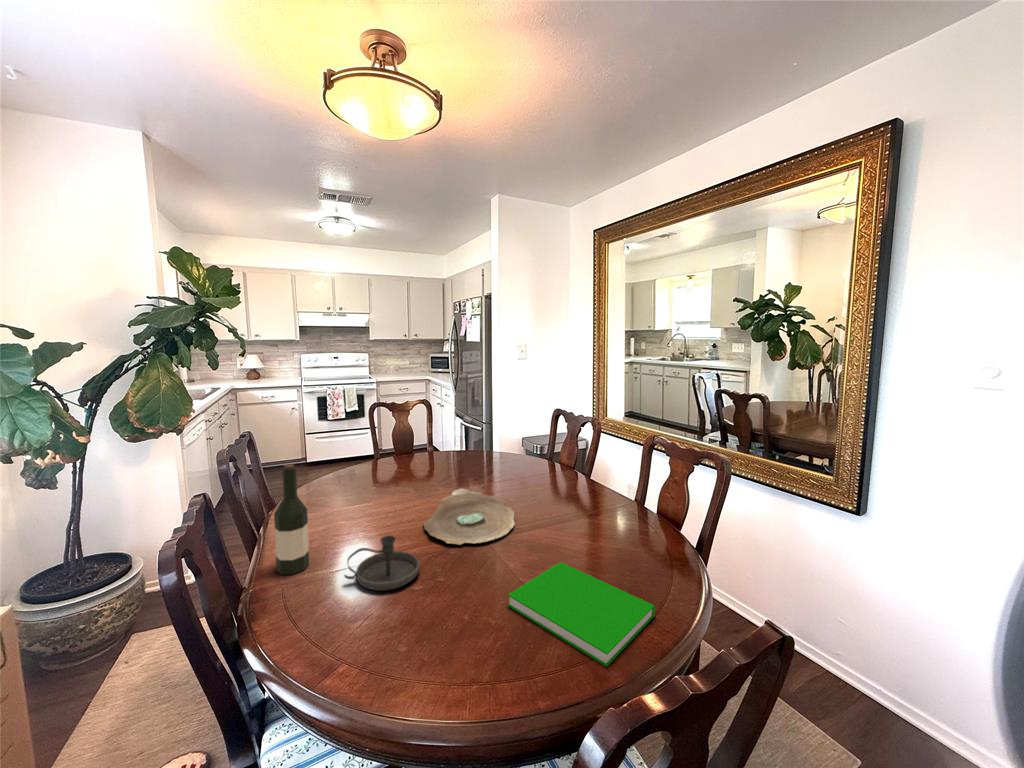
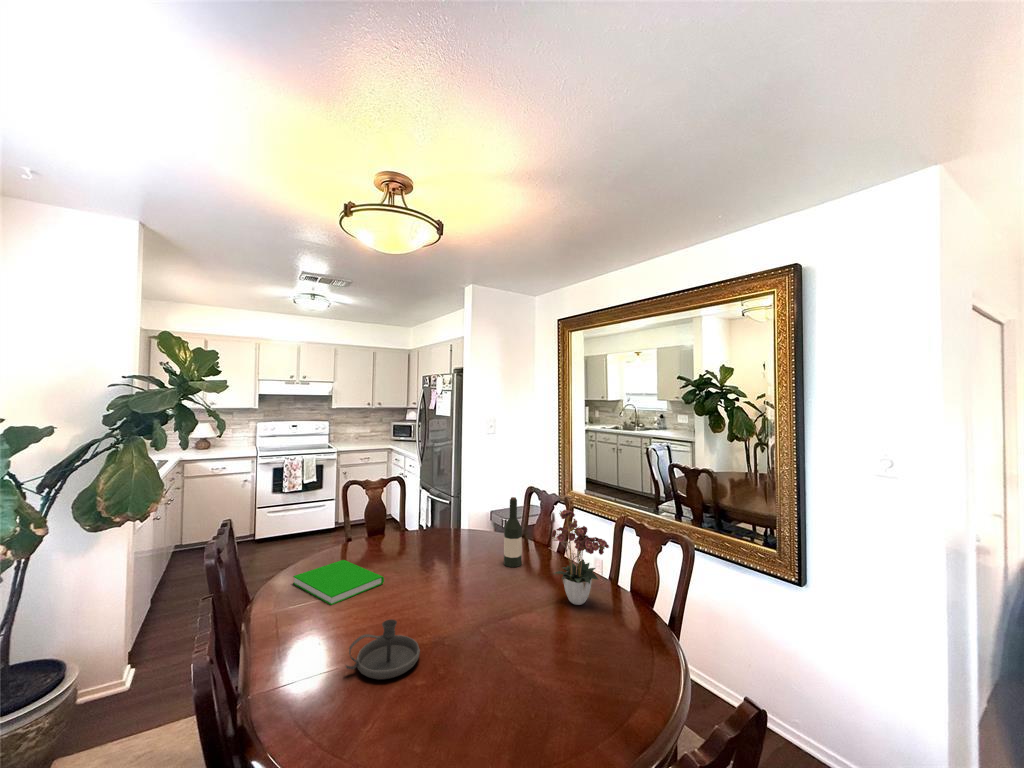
flower arrangement: none [564,433,635,535] -> present [552,510,609,605]
wine bottle: present [274,464,309,575] -> present [504,497,522,567]
decorative bowl: present [424,489,515,545] -> none [413,564,503,624]
book: present [508,562,655,667] -> present [293,560,384,605]

